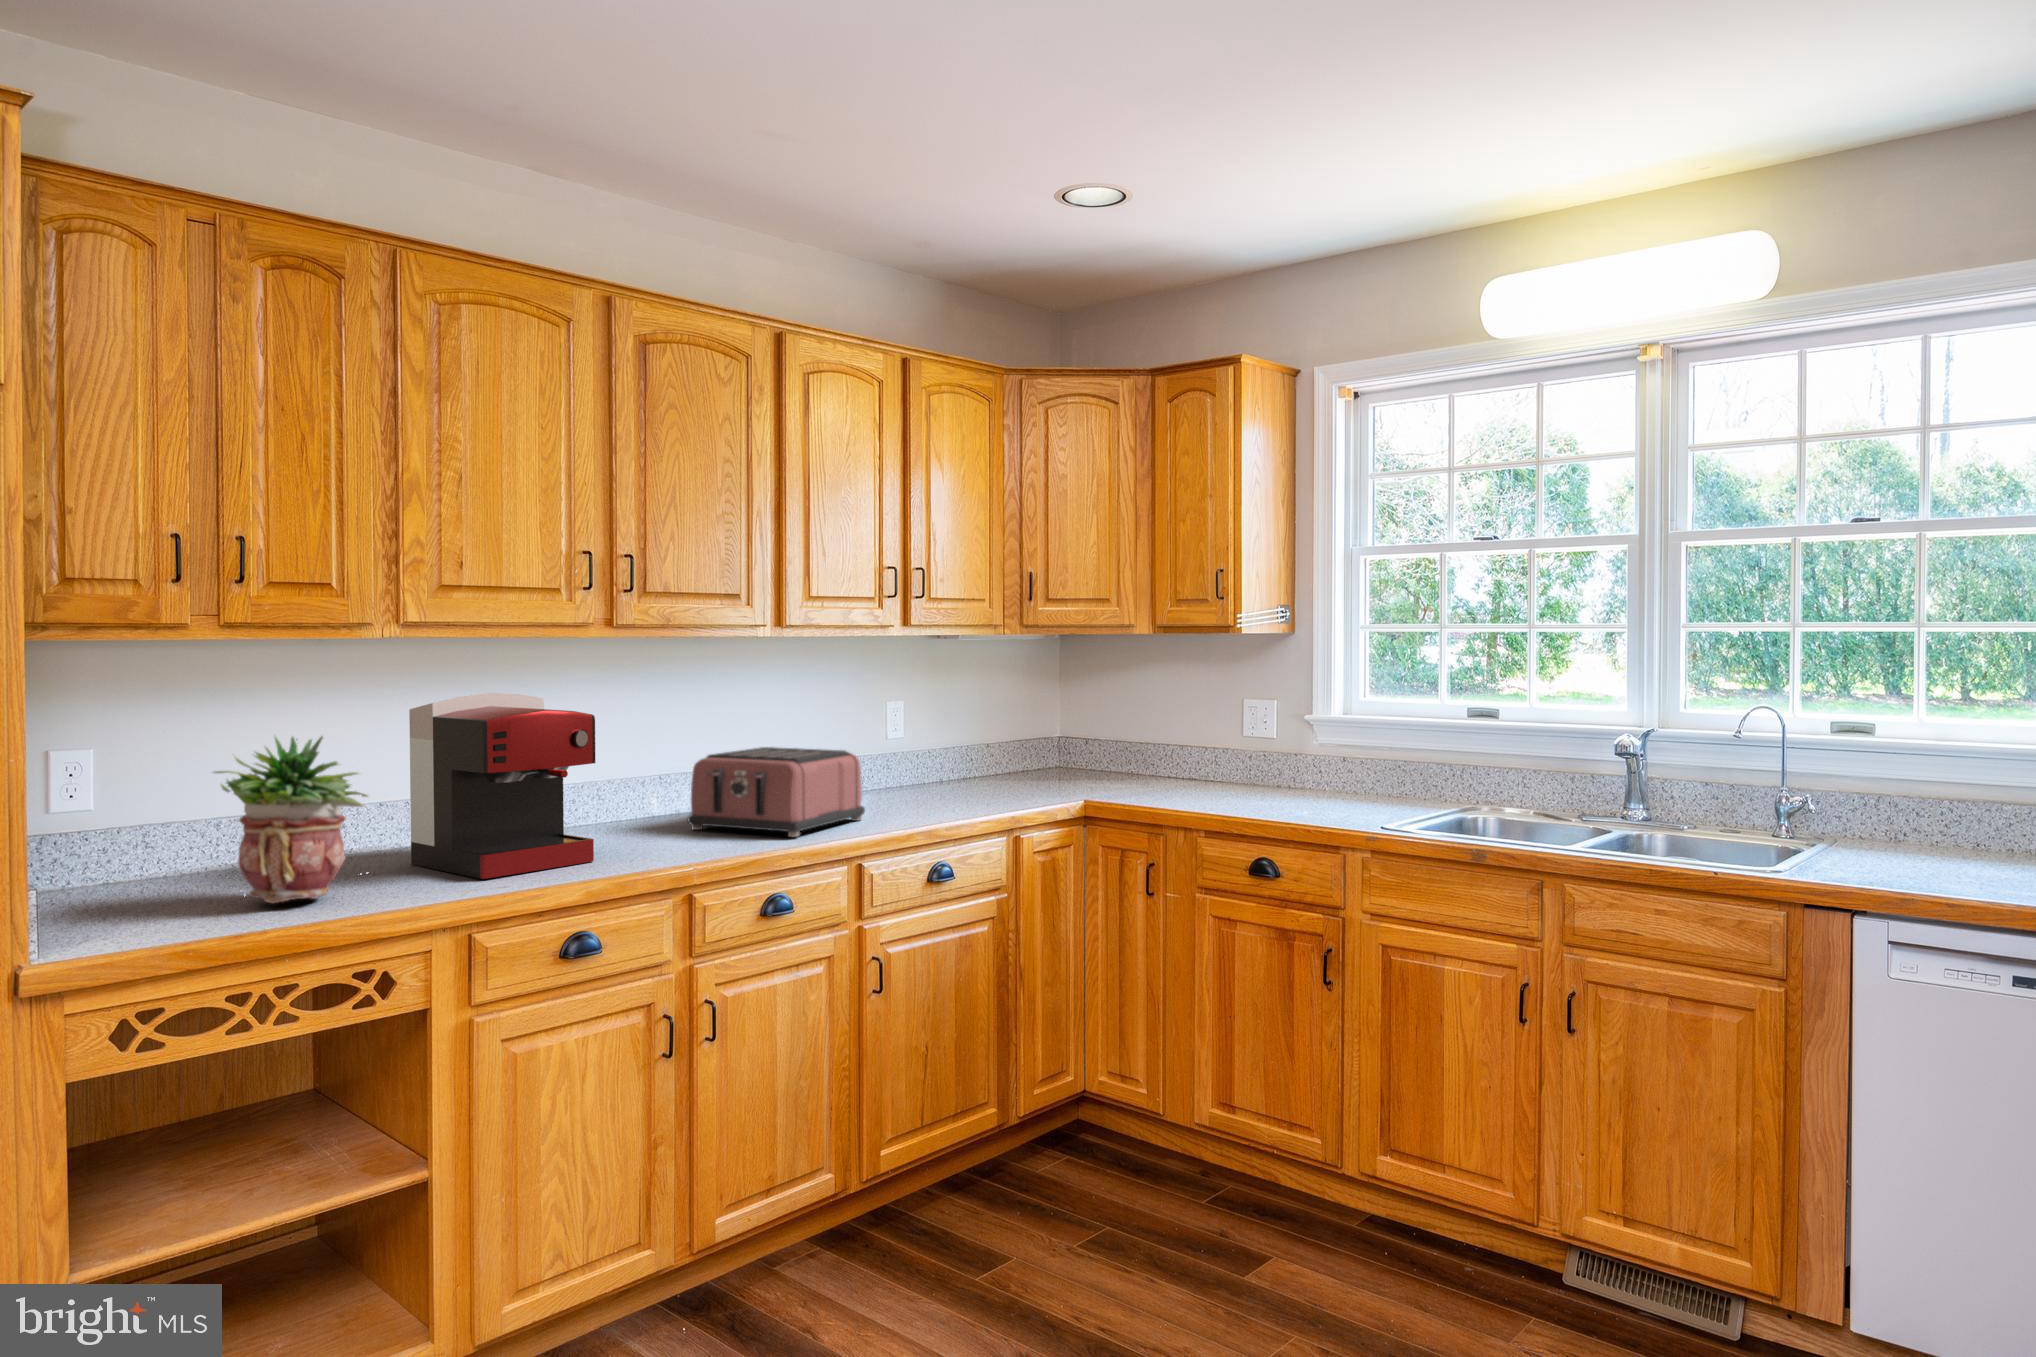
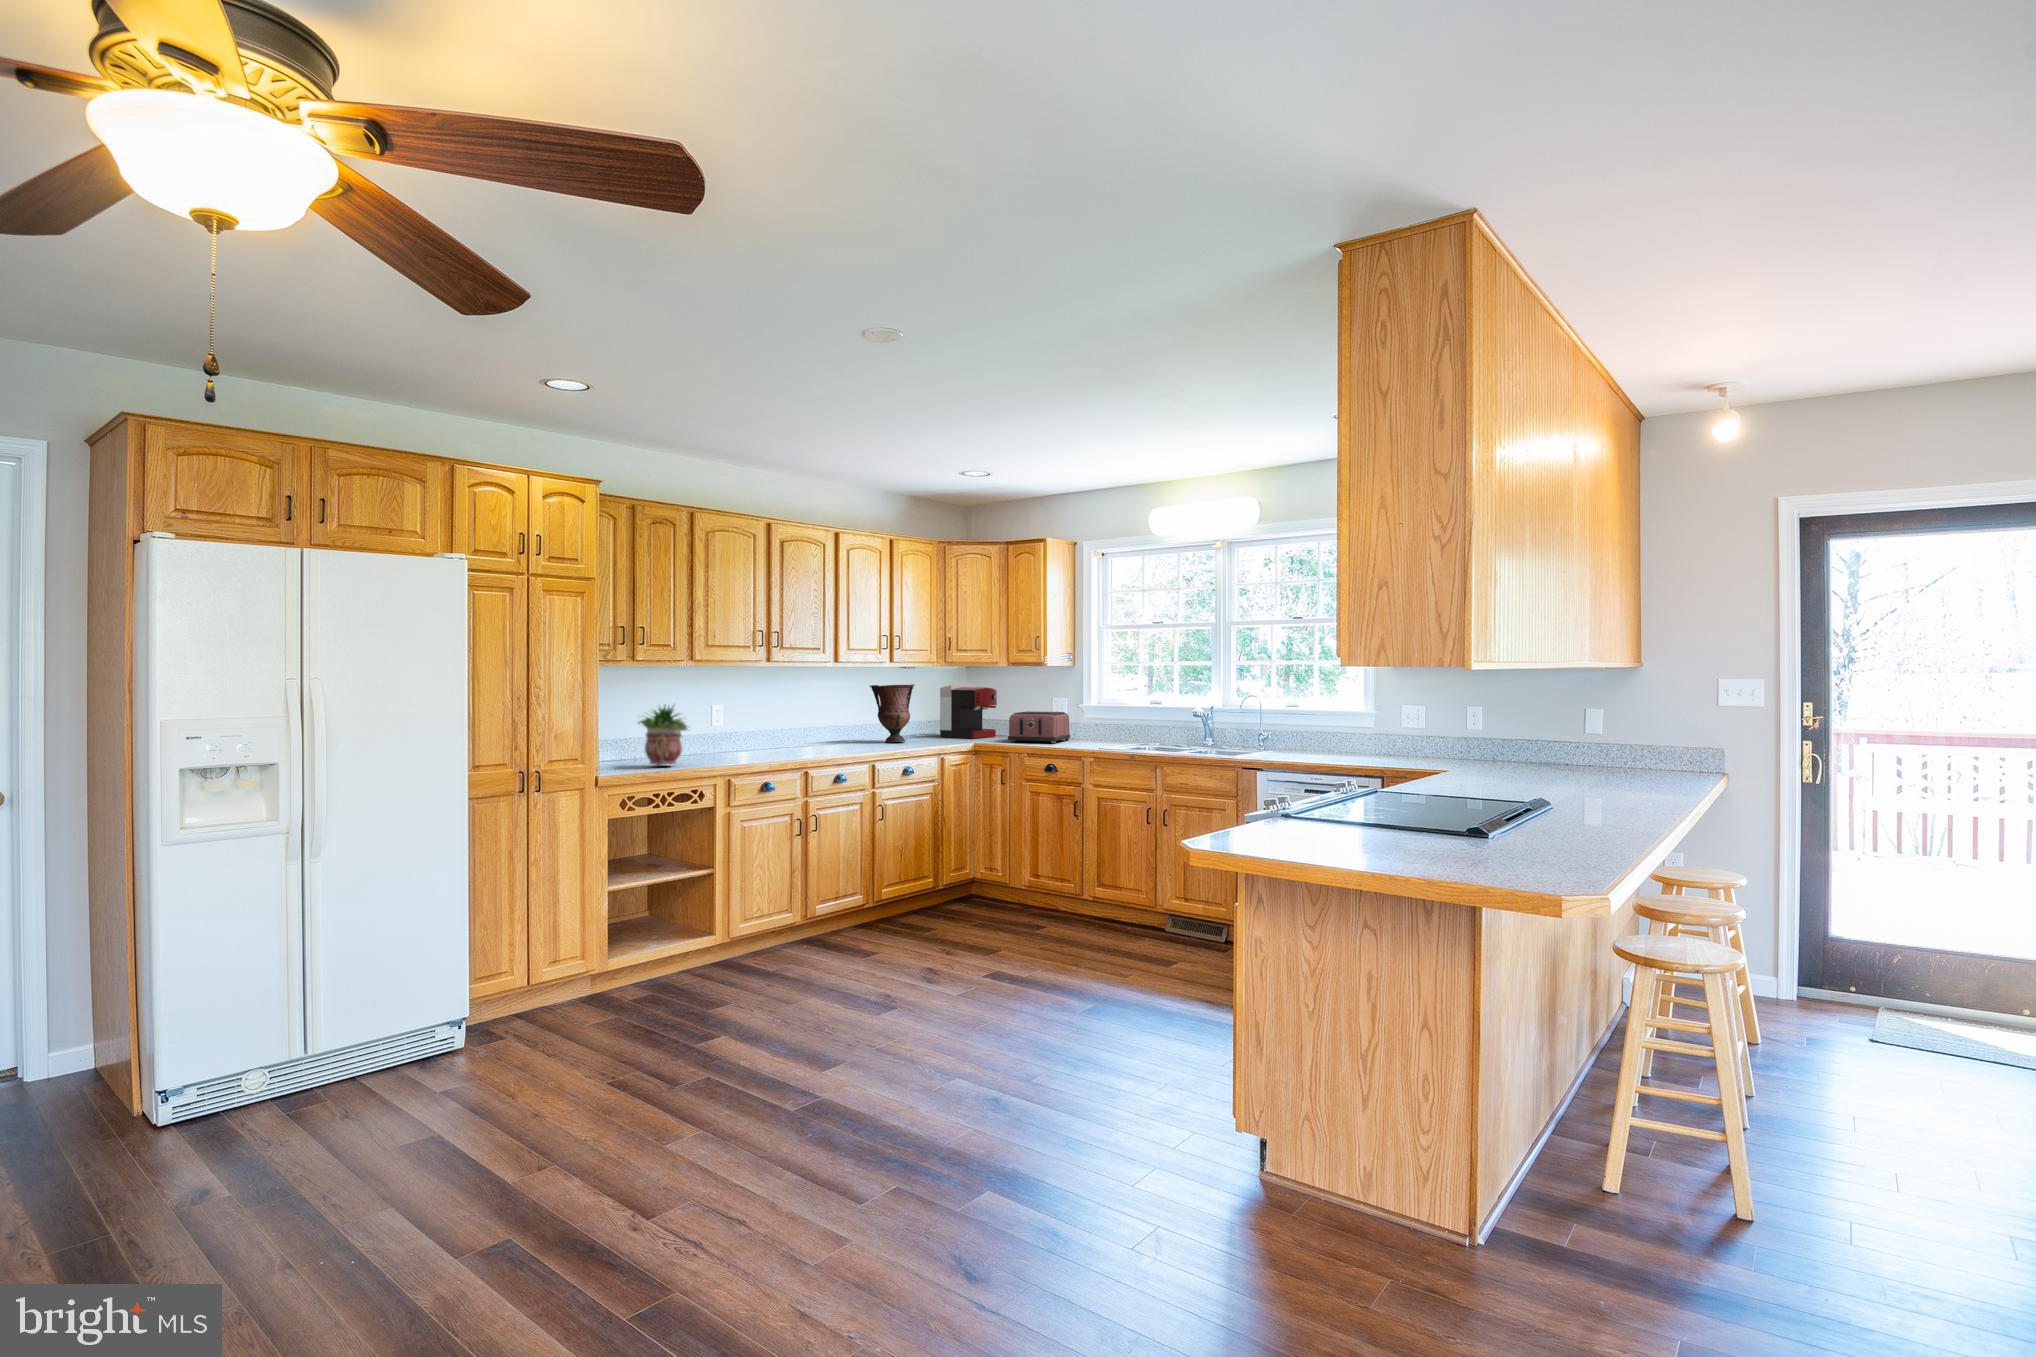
vase: none [859,673,957,799] -> present [870,684,915,742]
coffee maker: present [409,693,595,879] -> present [940,683,997,738]
toaster: present [688,747,865,837] -> present [1008,711,1070,743]

